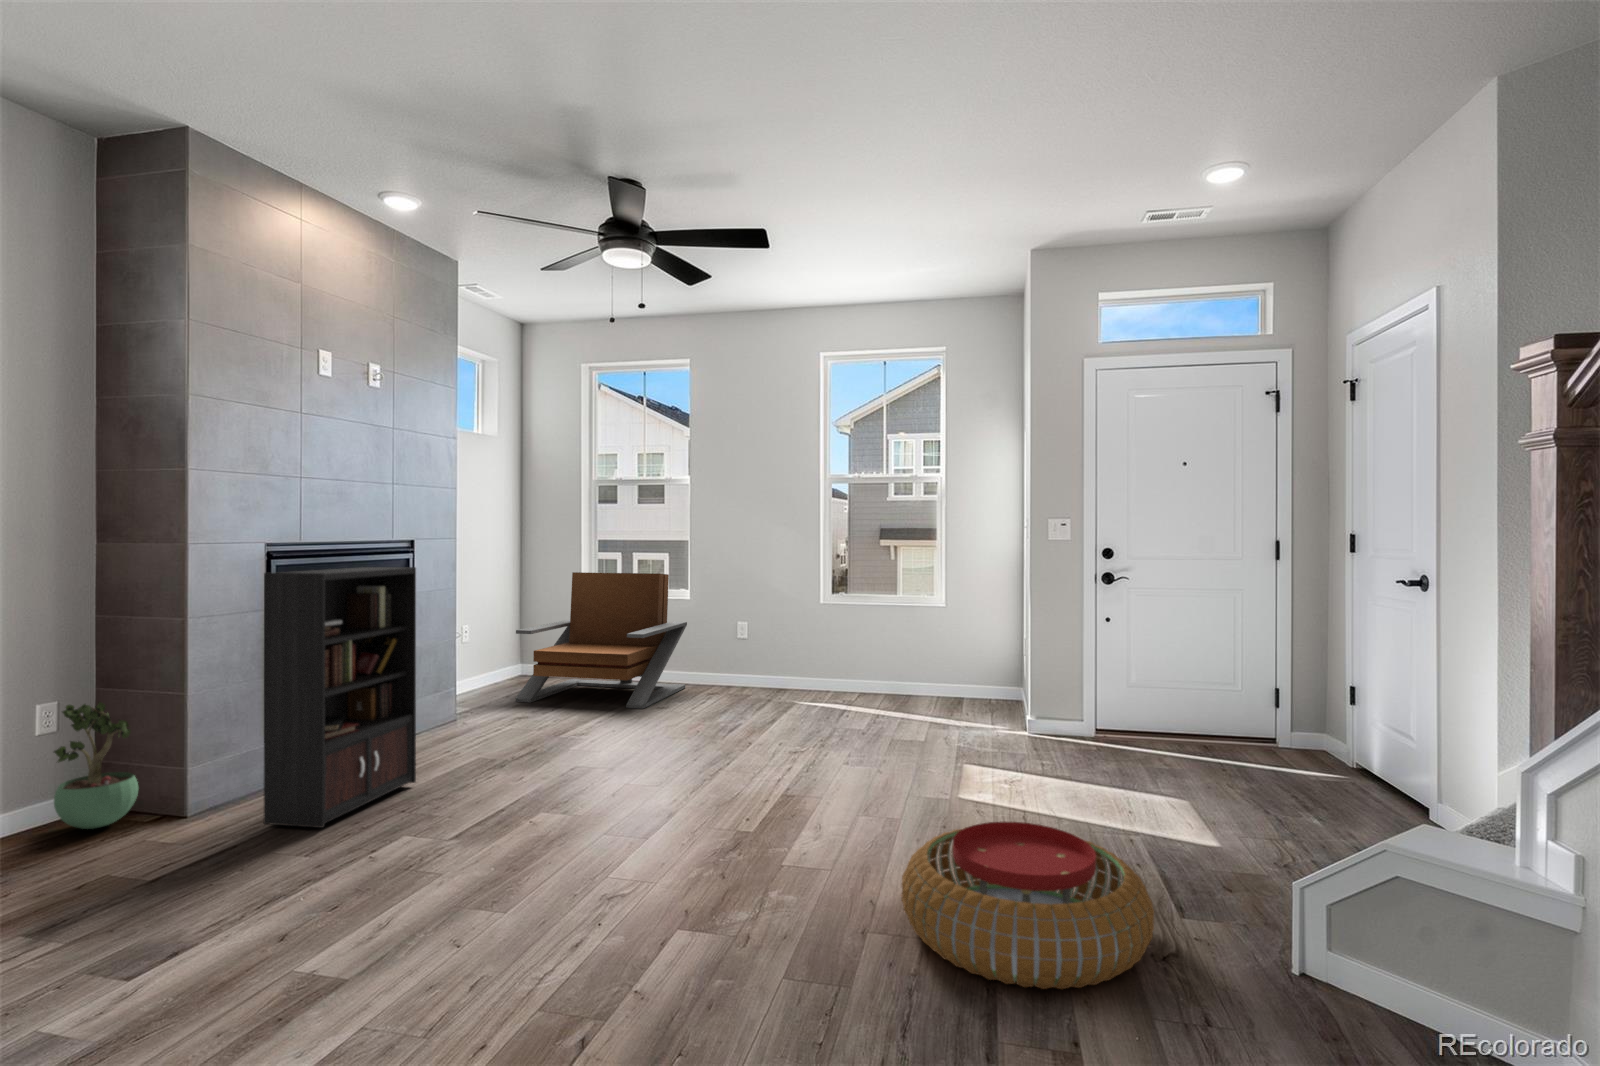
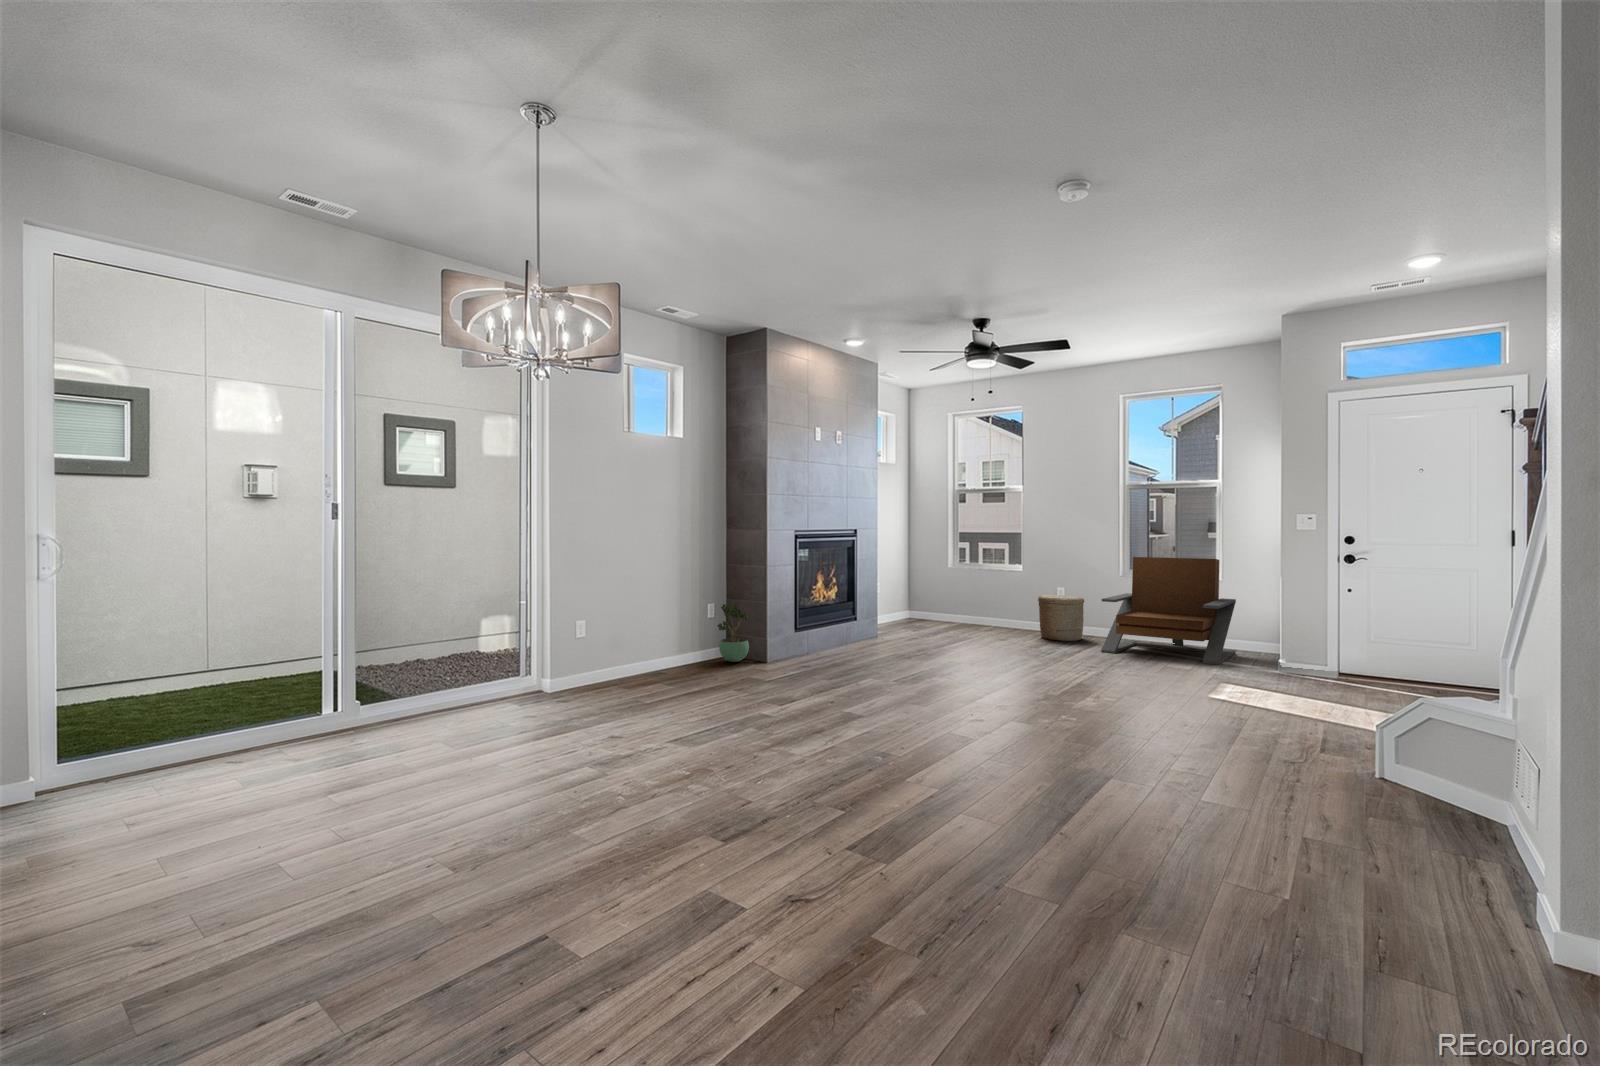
bookcase: present [264,567,416,828] -> none [804,543,867,670]
lounge chair: present [516,572,687,709] -> present [1101,557,1236,665]
woven basket: none [713,631,776,699] -> present [1038,595,1084,641]
pouf: present [901,822,1154,989] -> none [1133,683,1284,755]

